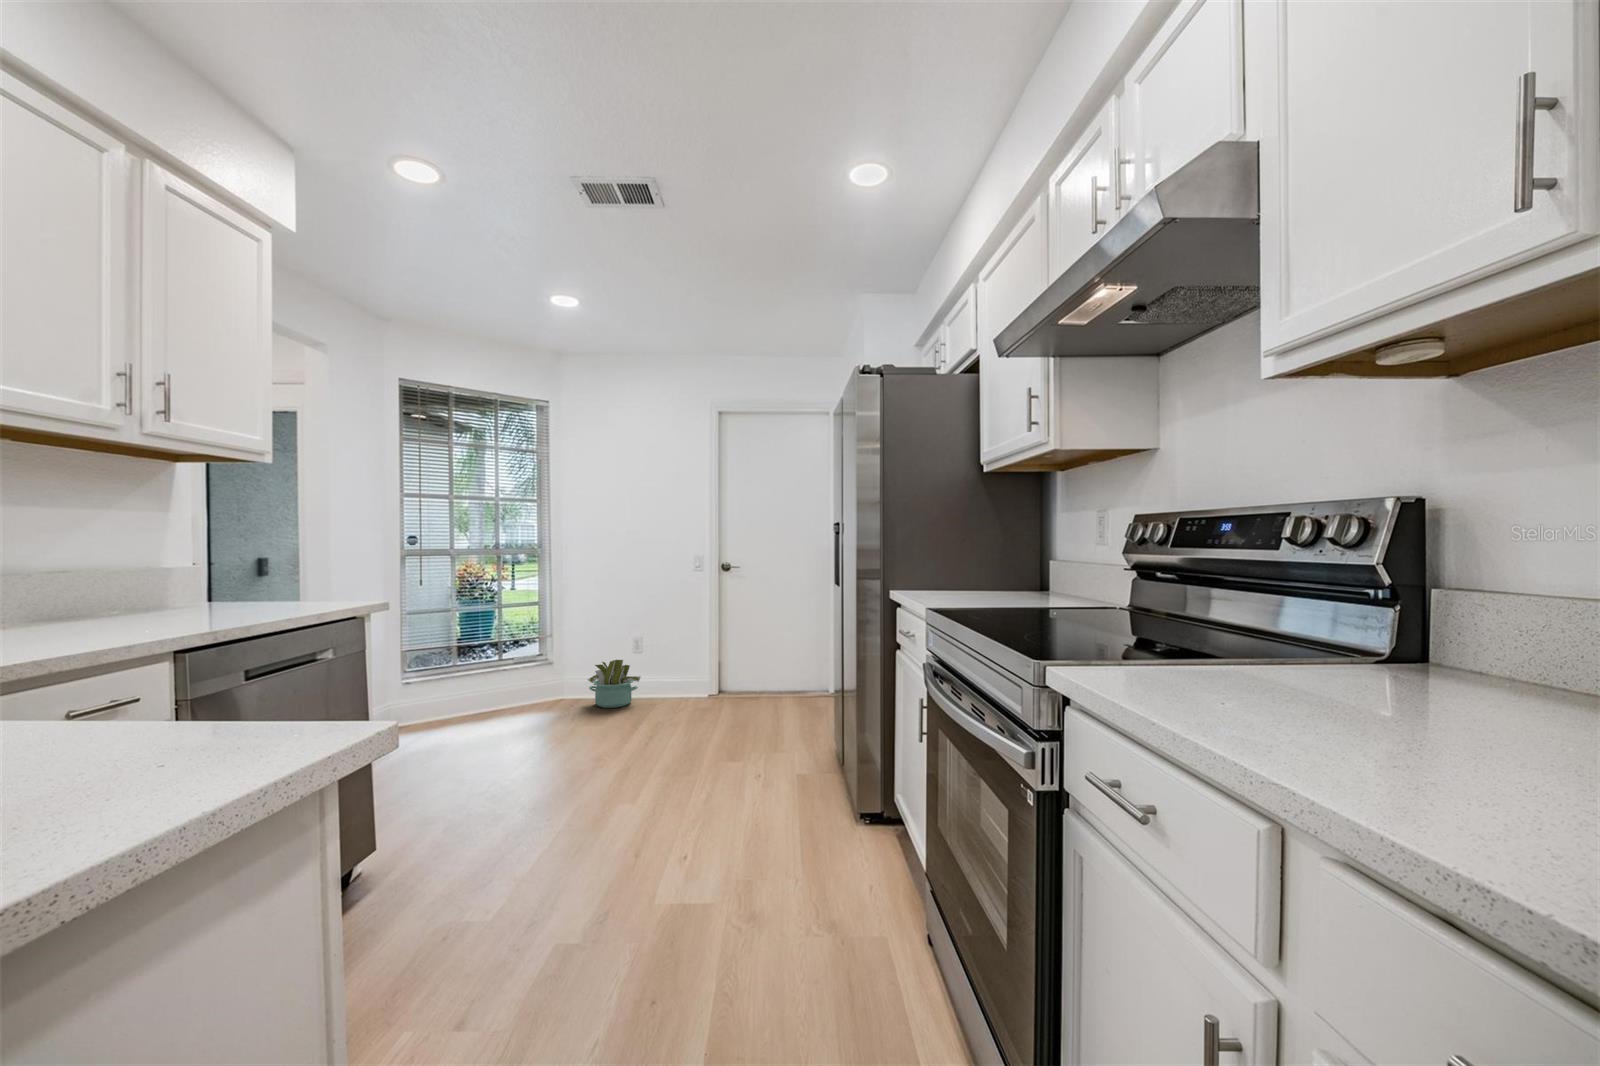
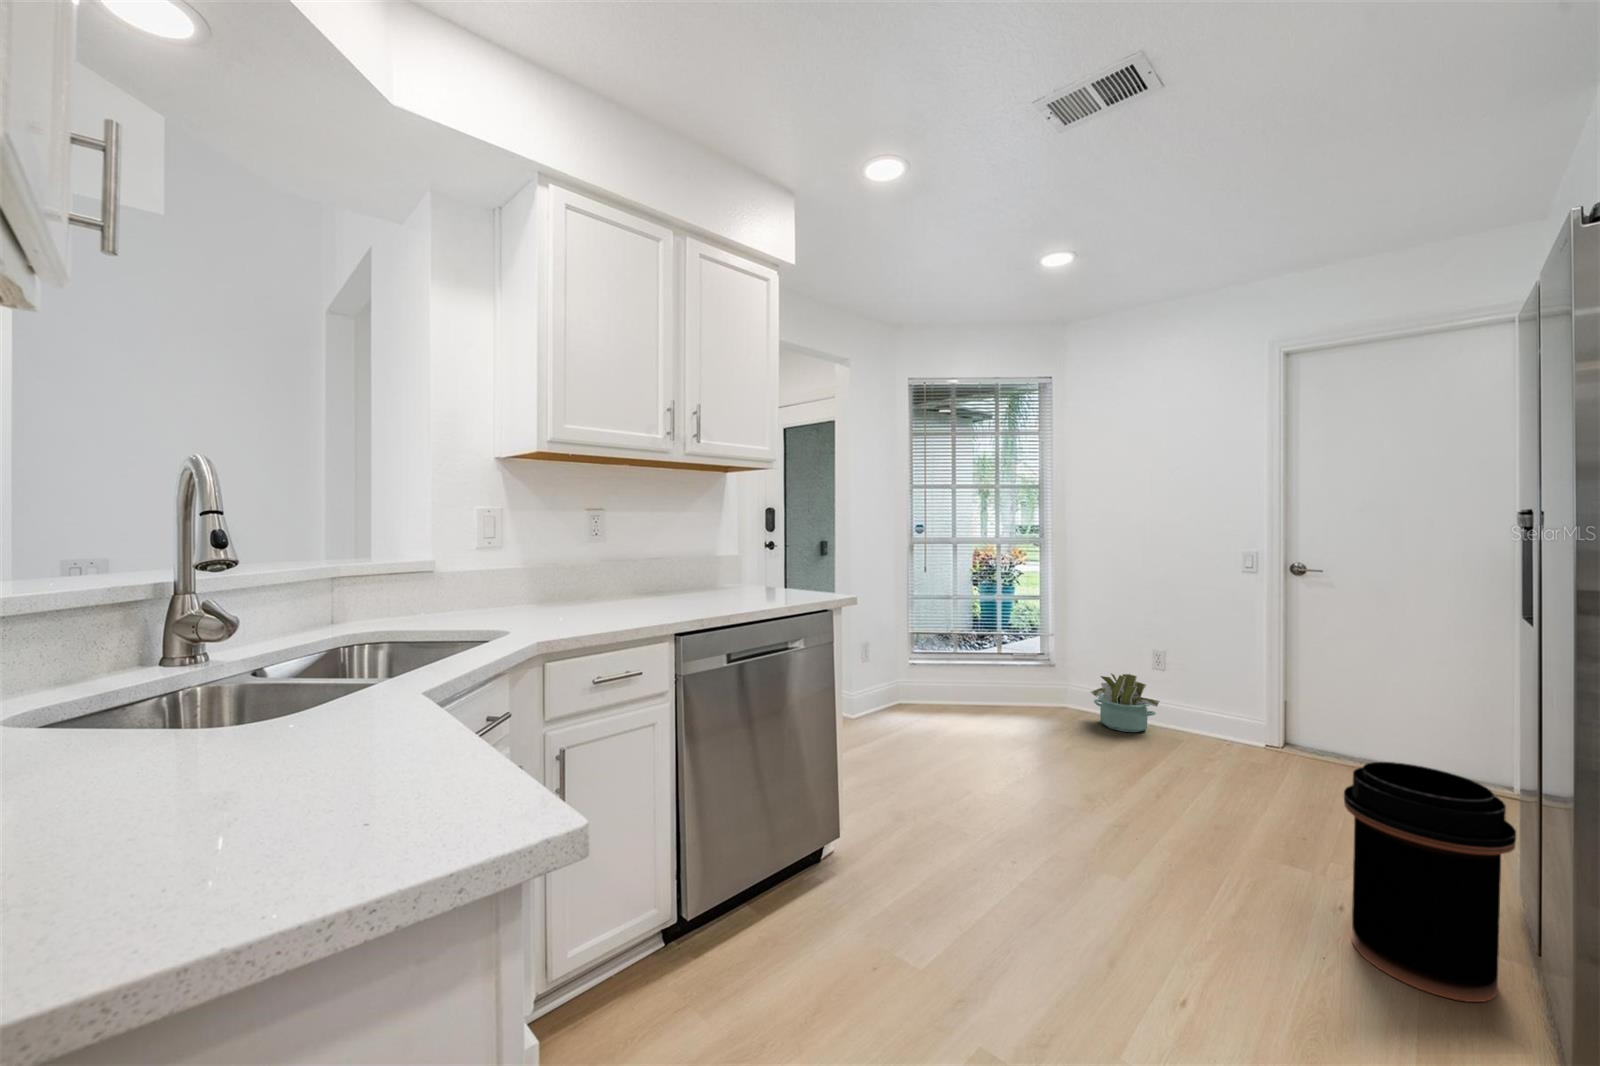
trash can: none [762,671,832,797] -> present [1344,762,1516,1002]

